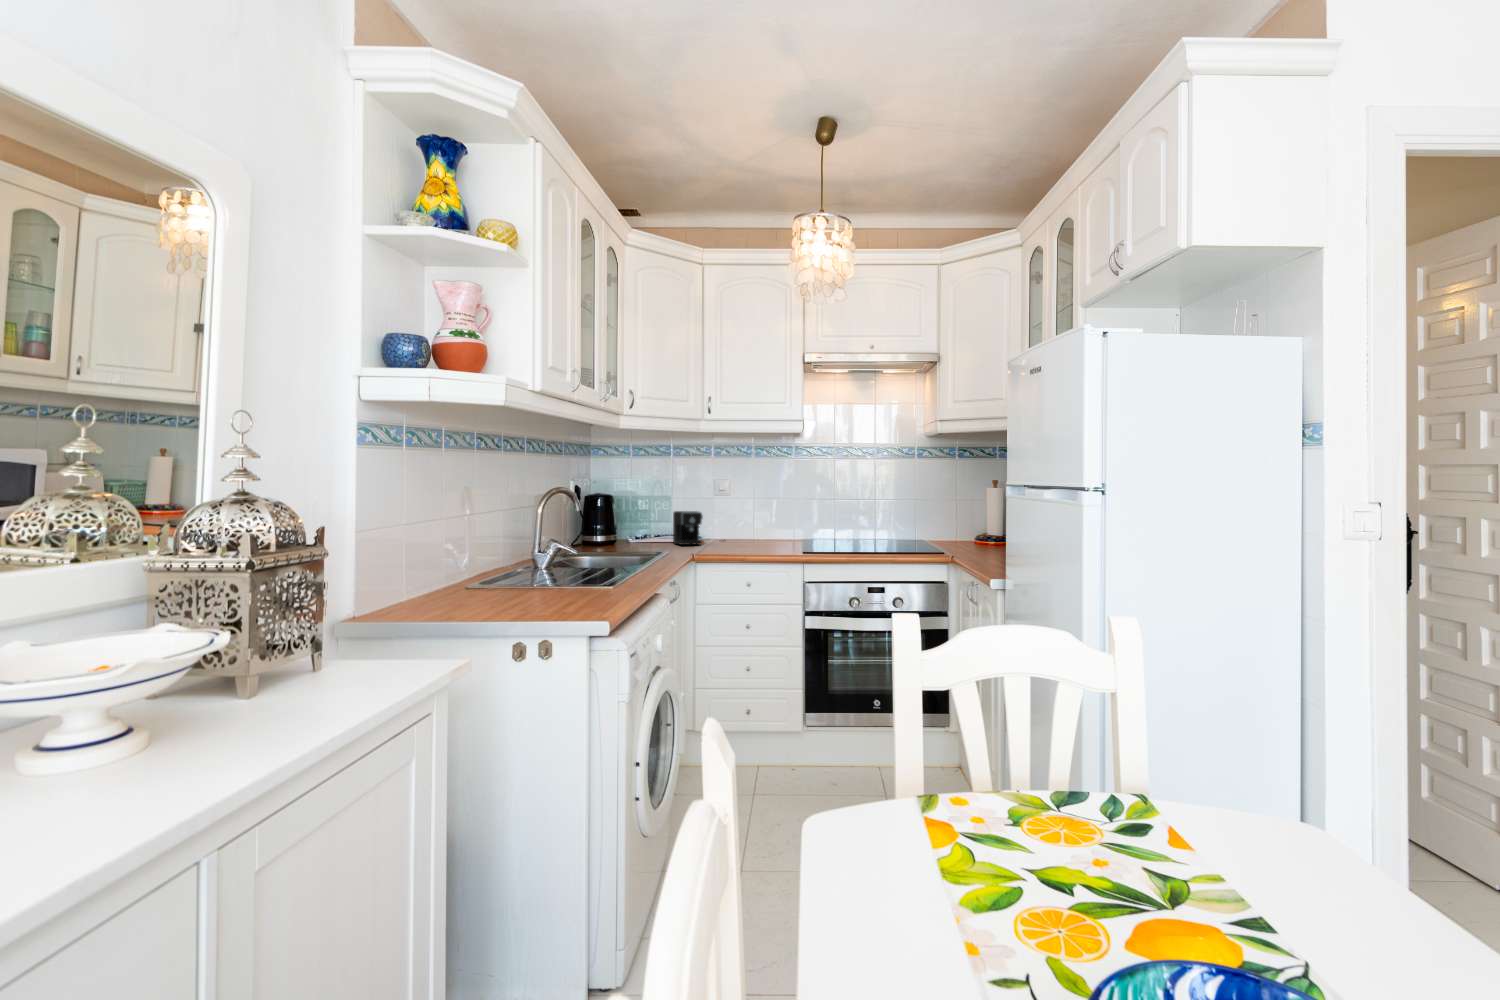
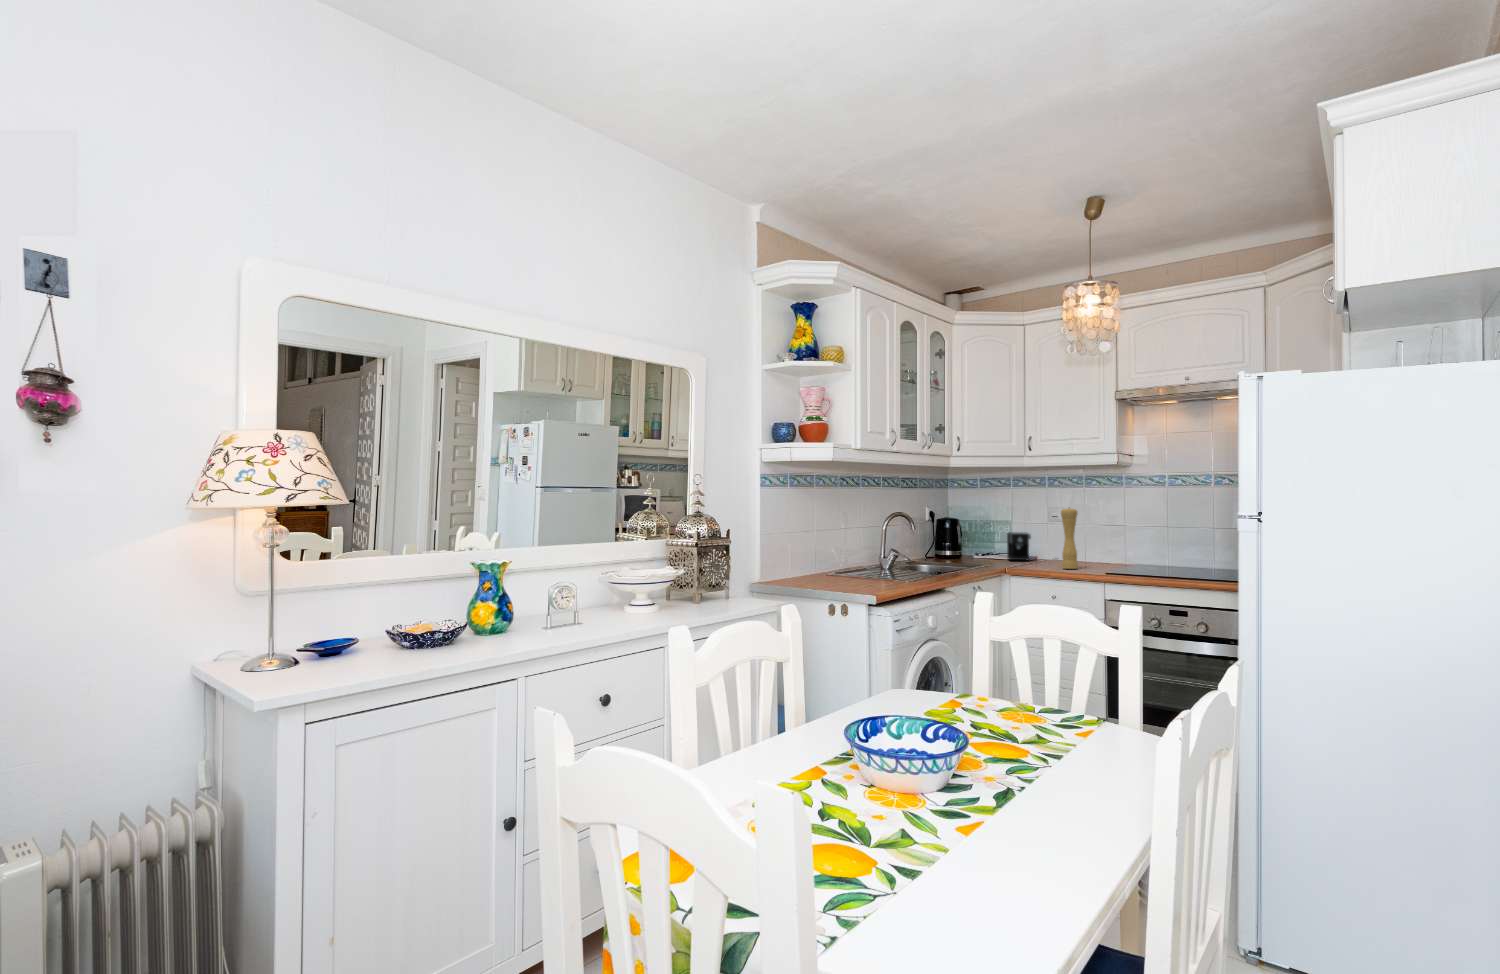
pepper mill: none [755,483,773,556] -> present [1061,508,1078,569]

